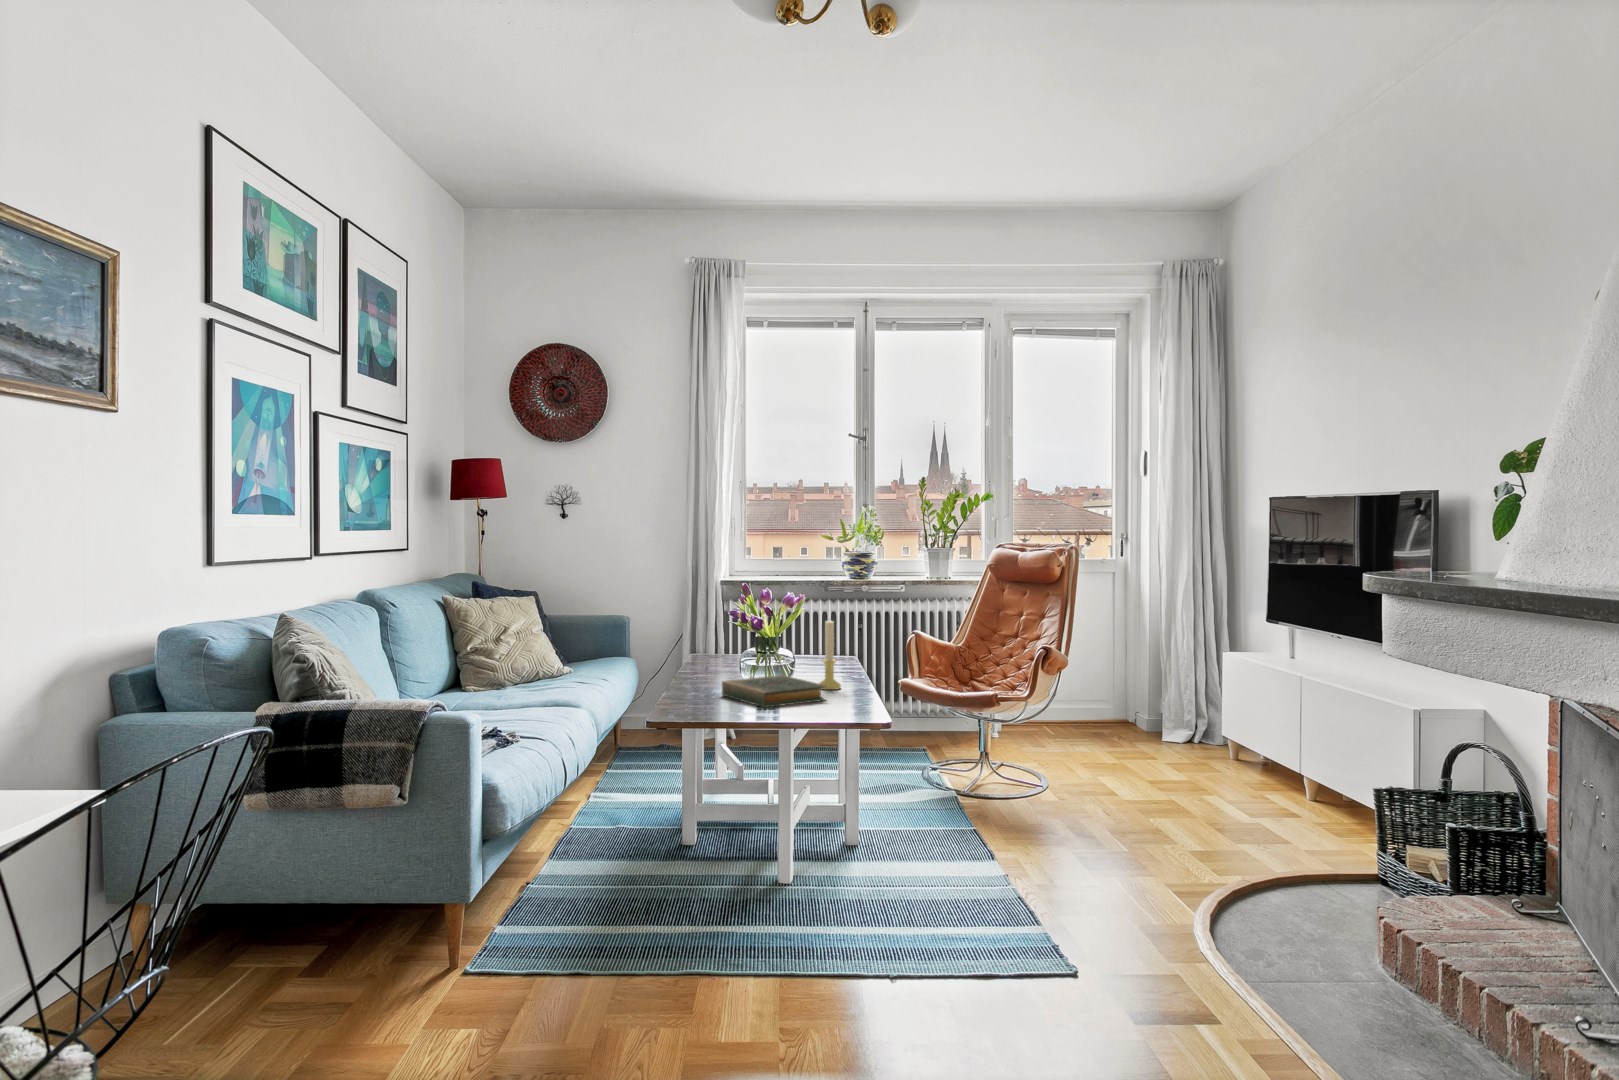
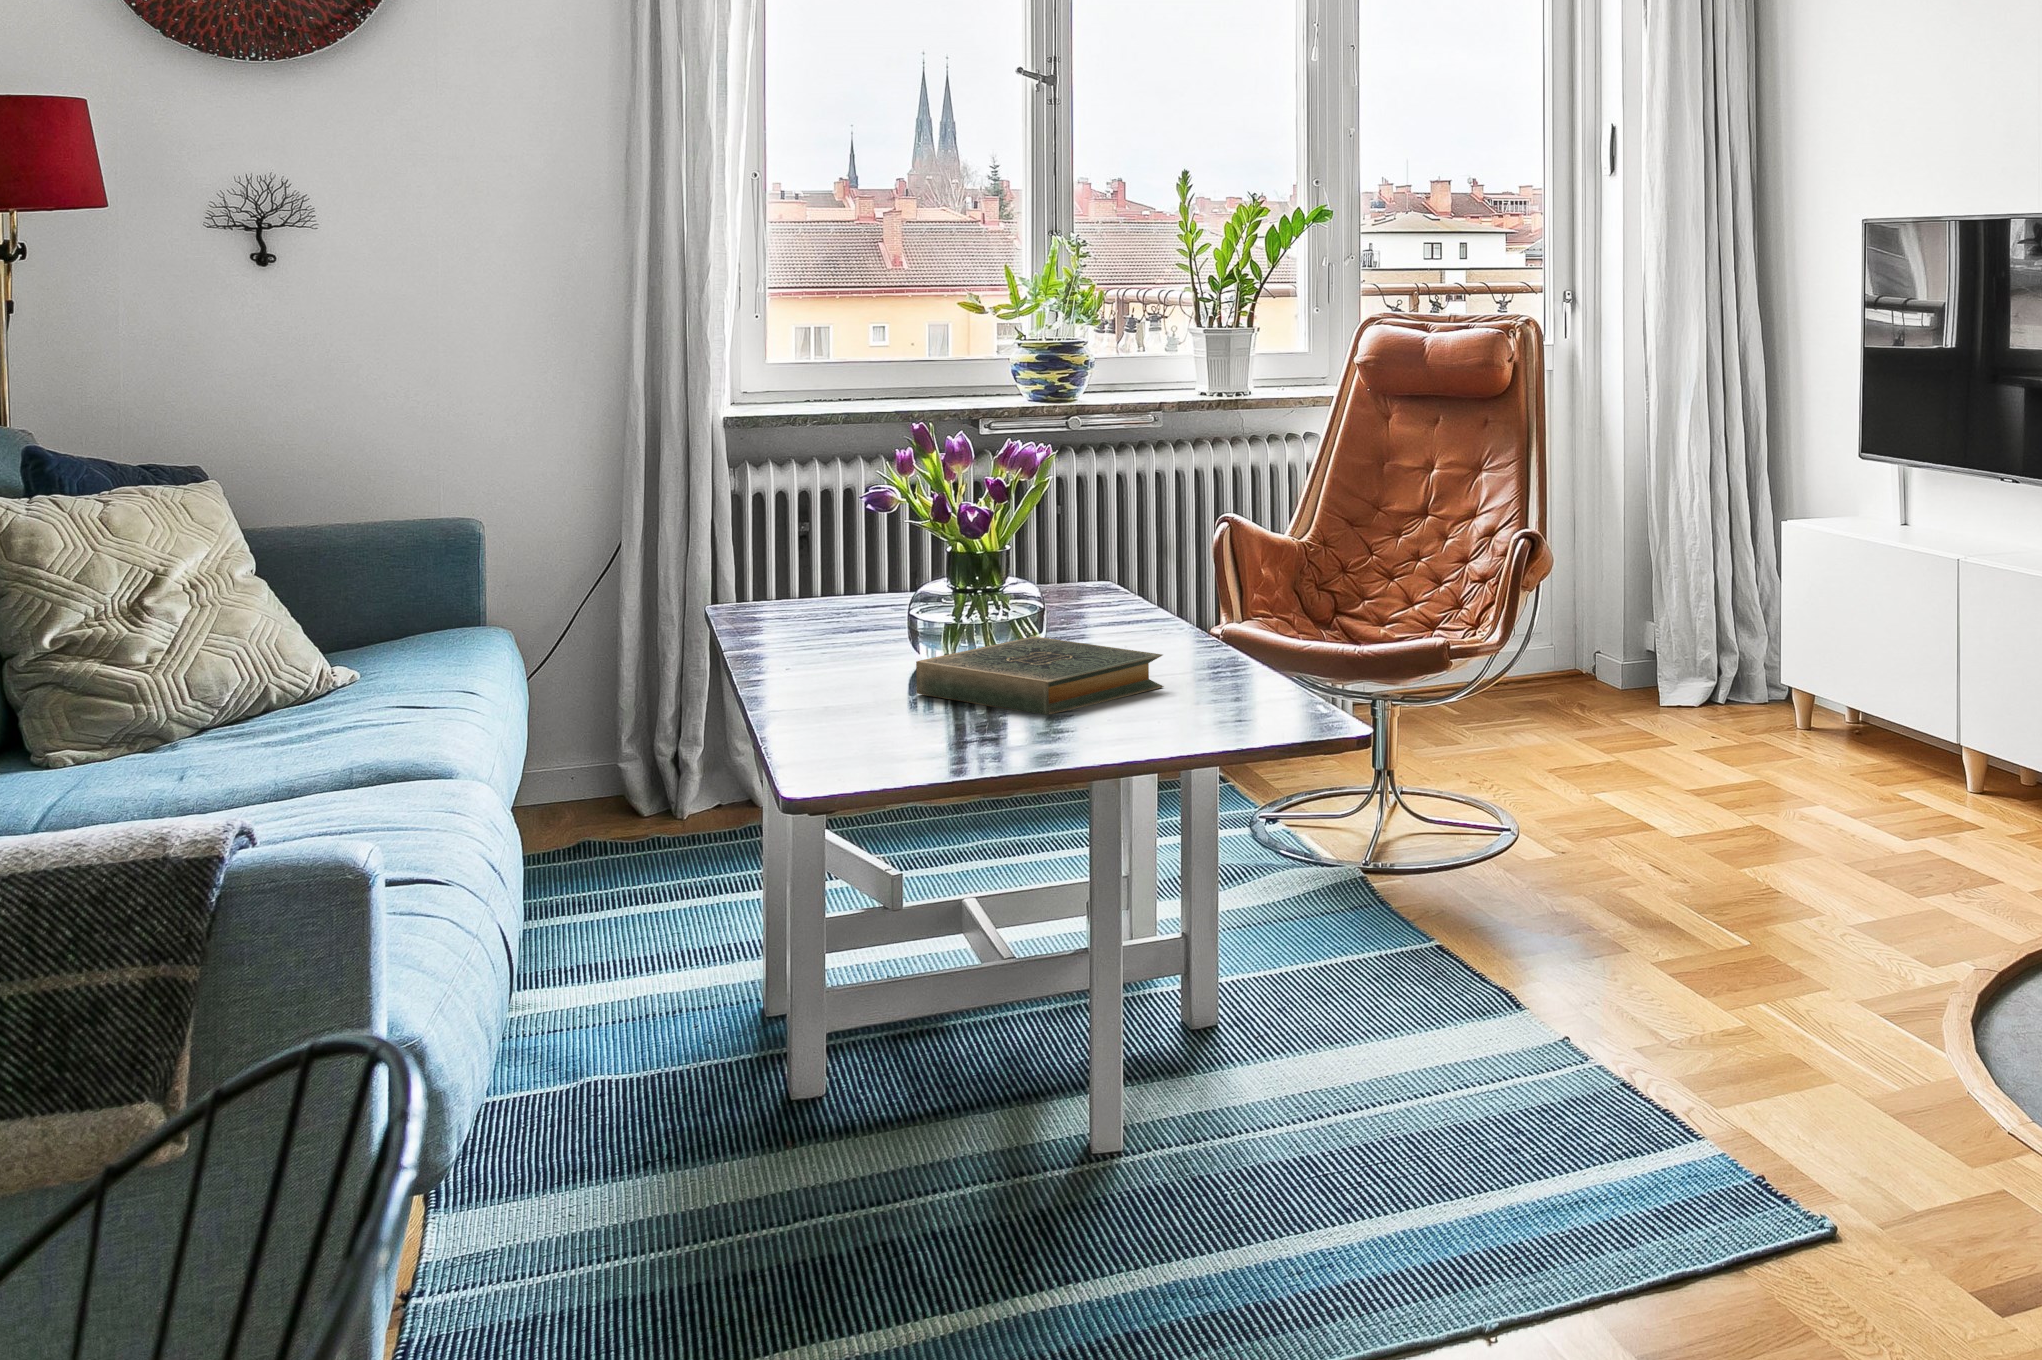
candle holder: present [820,621,841,690] -> none [1103,506,1155,662]

